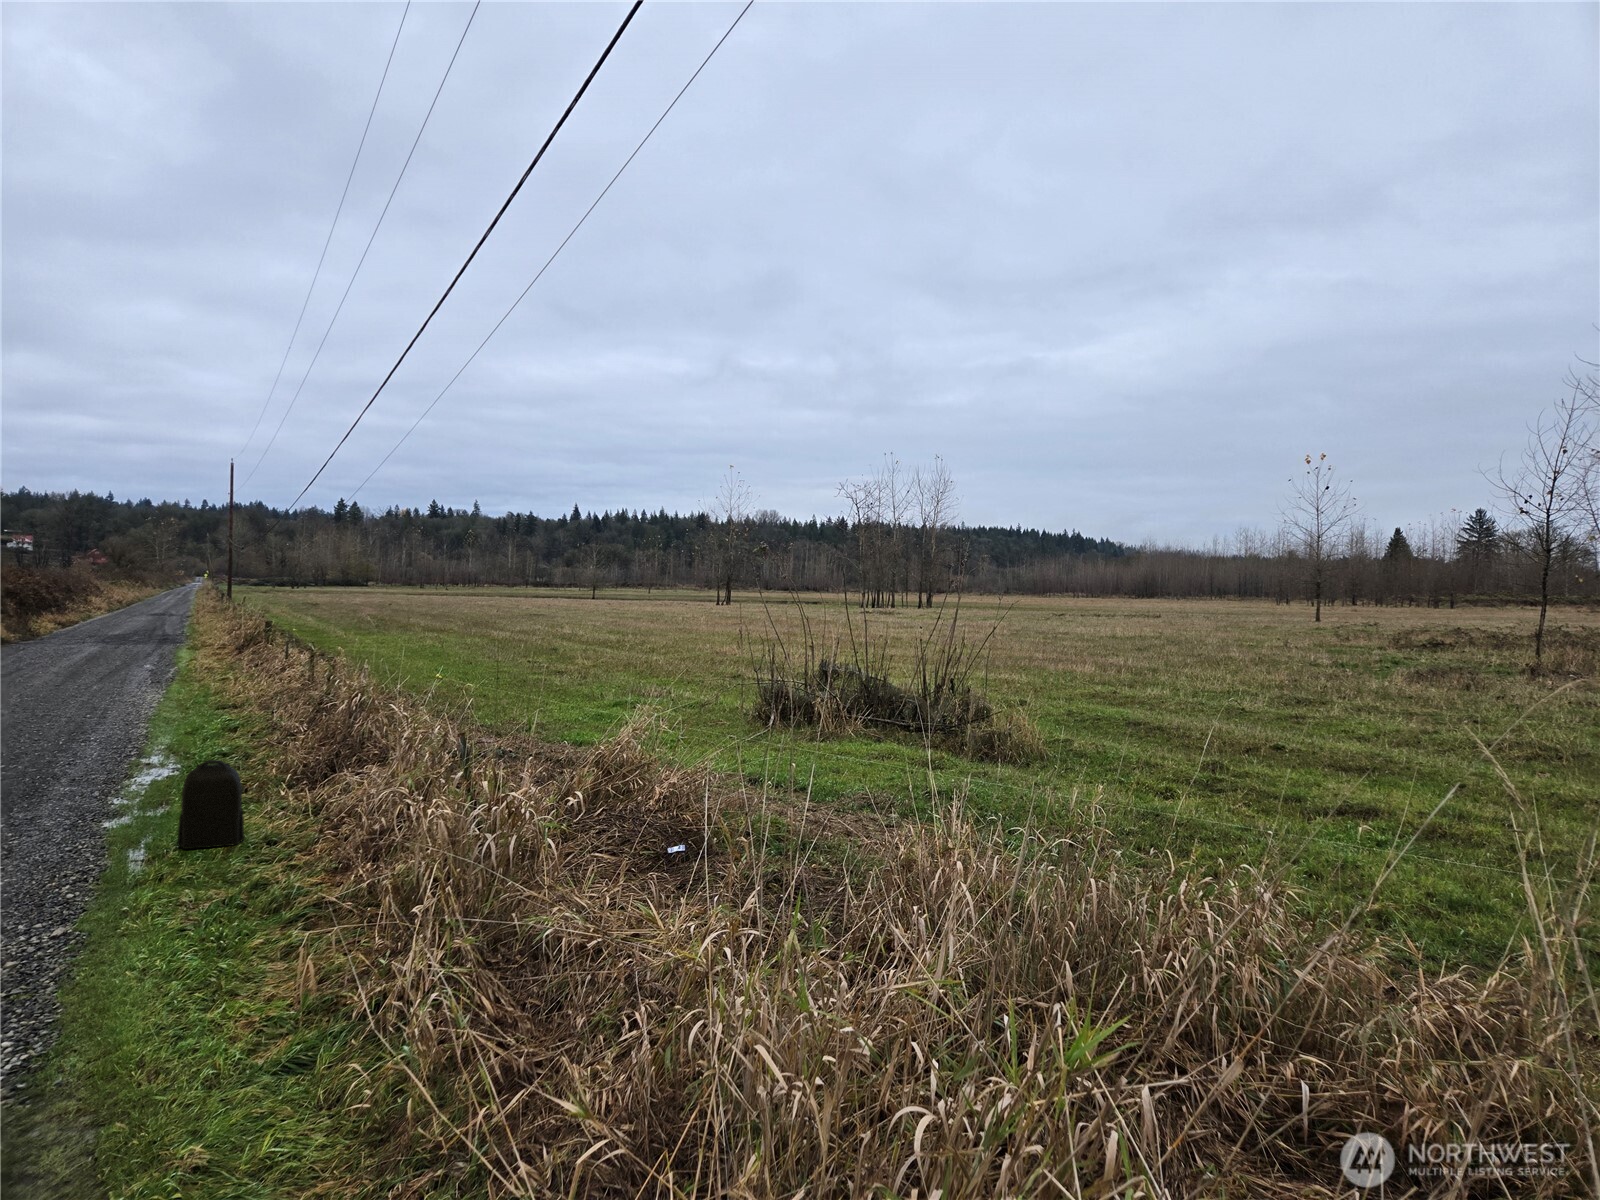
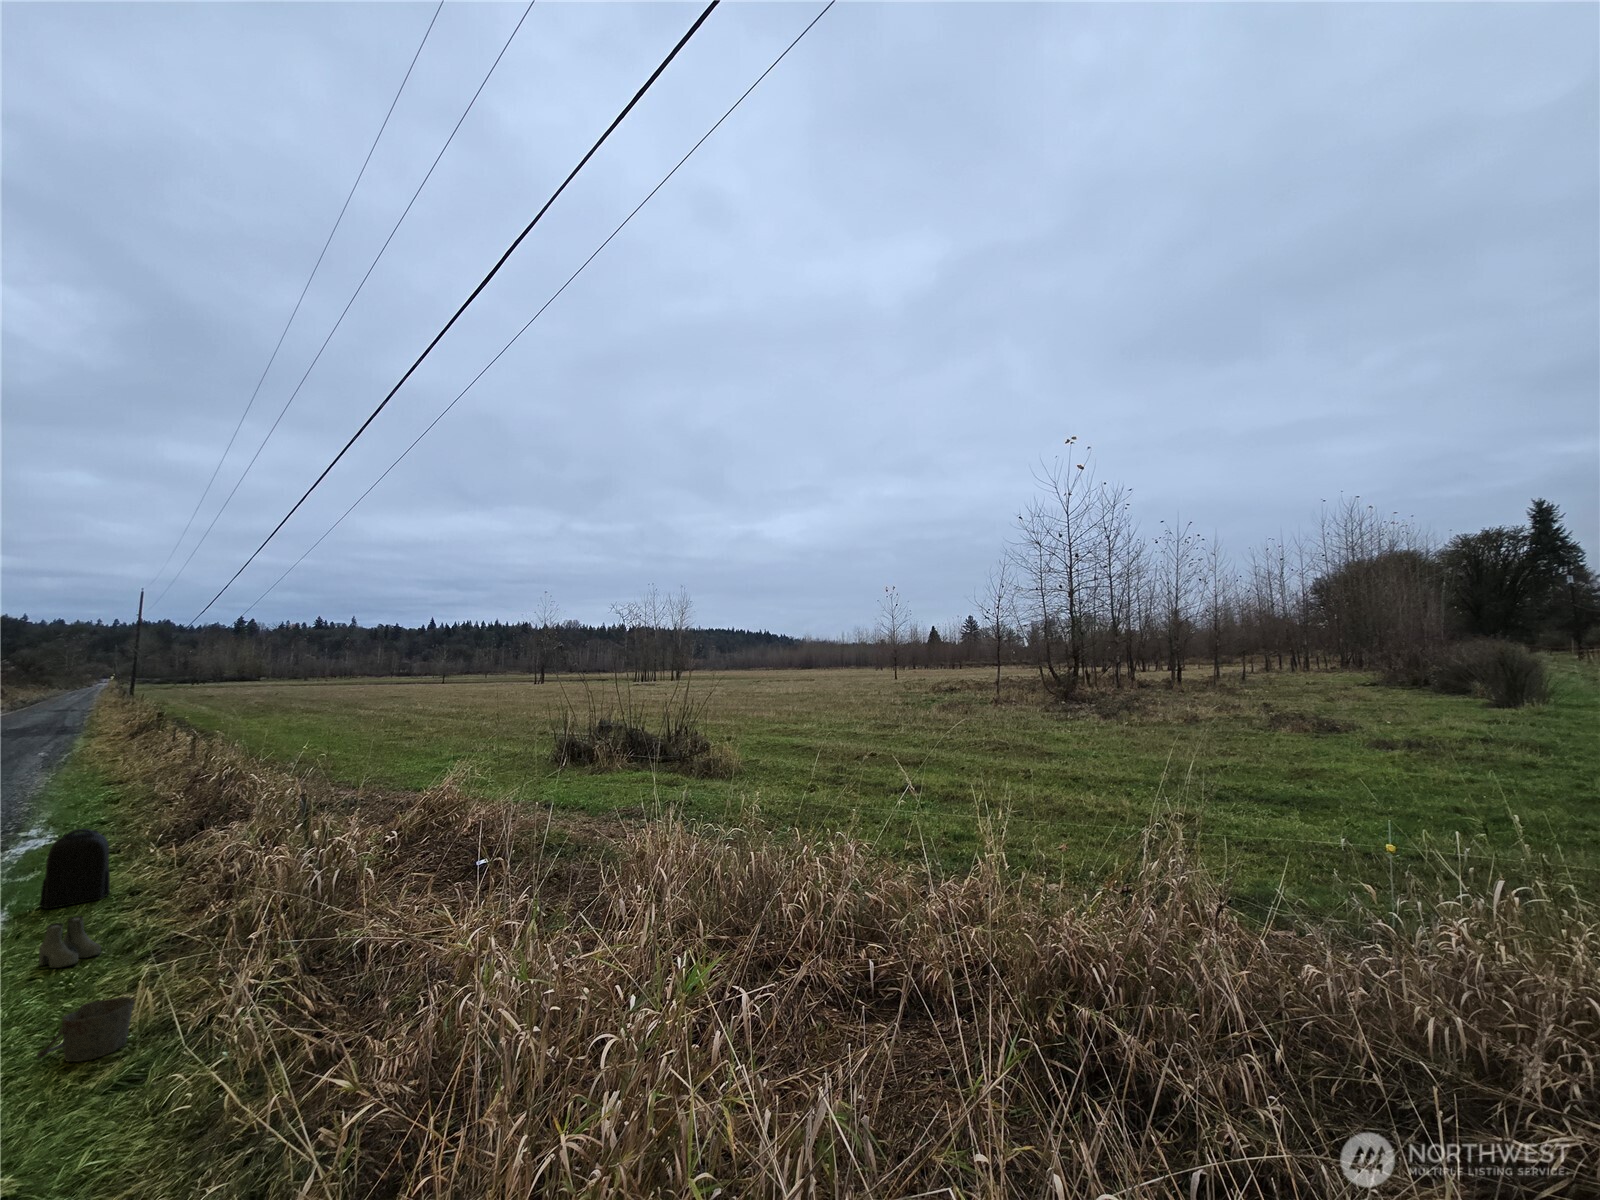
boots: none [187,862,247,919] -> present [39,916,101,968]
bucket: none [202,964,295,1032] -> present [37,997,135,1062]

